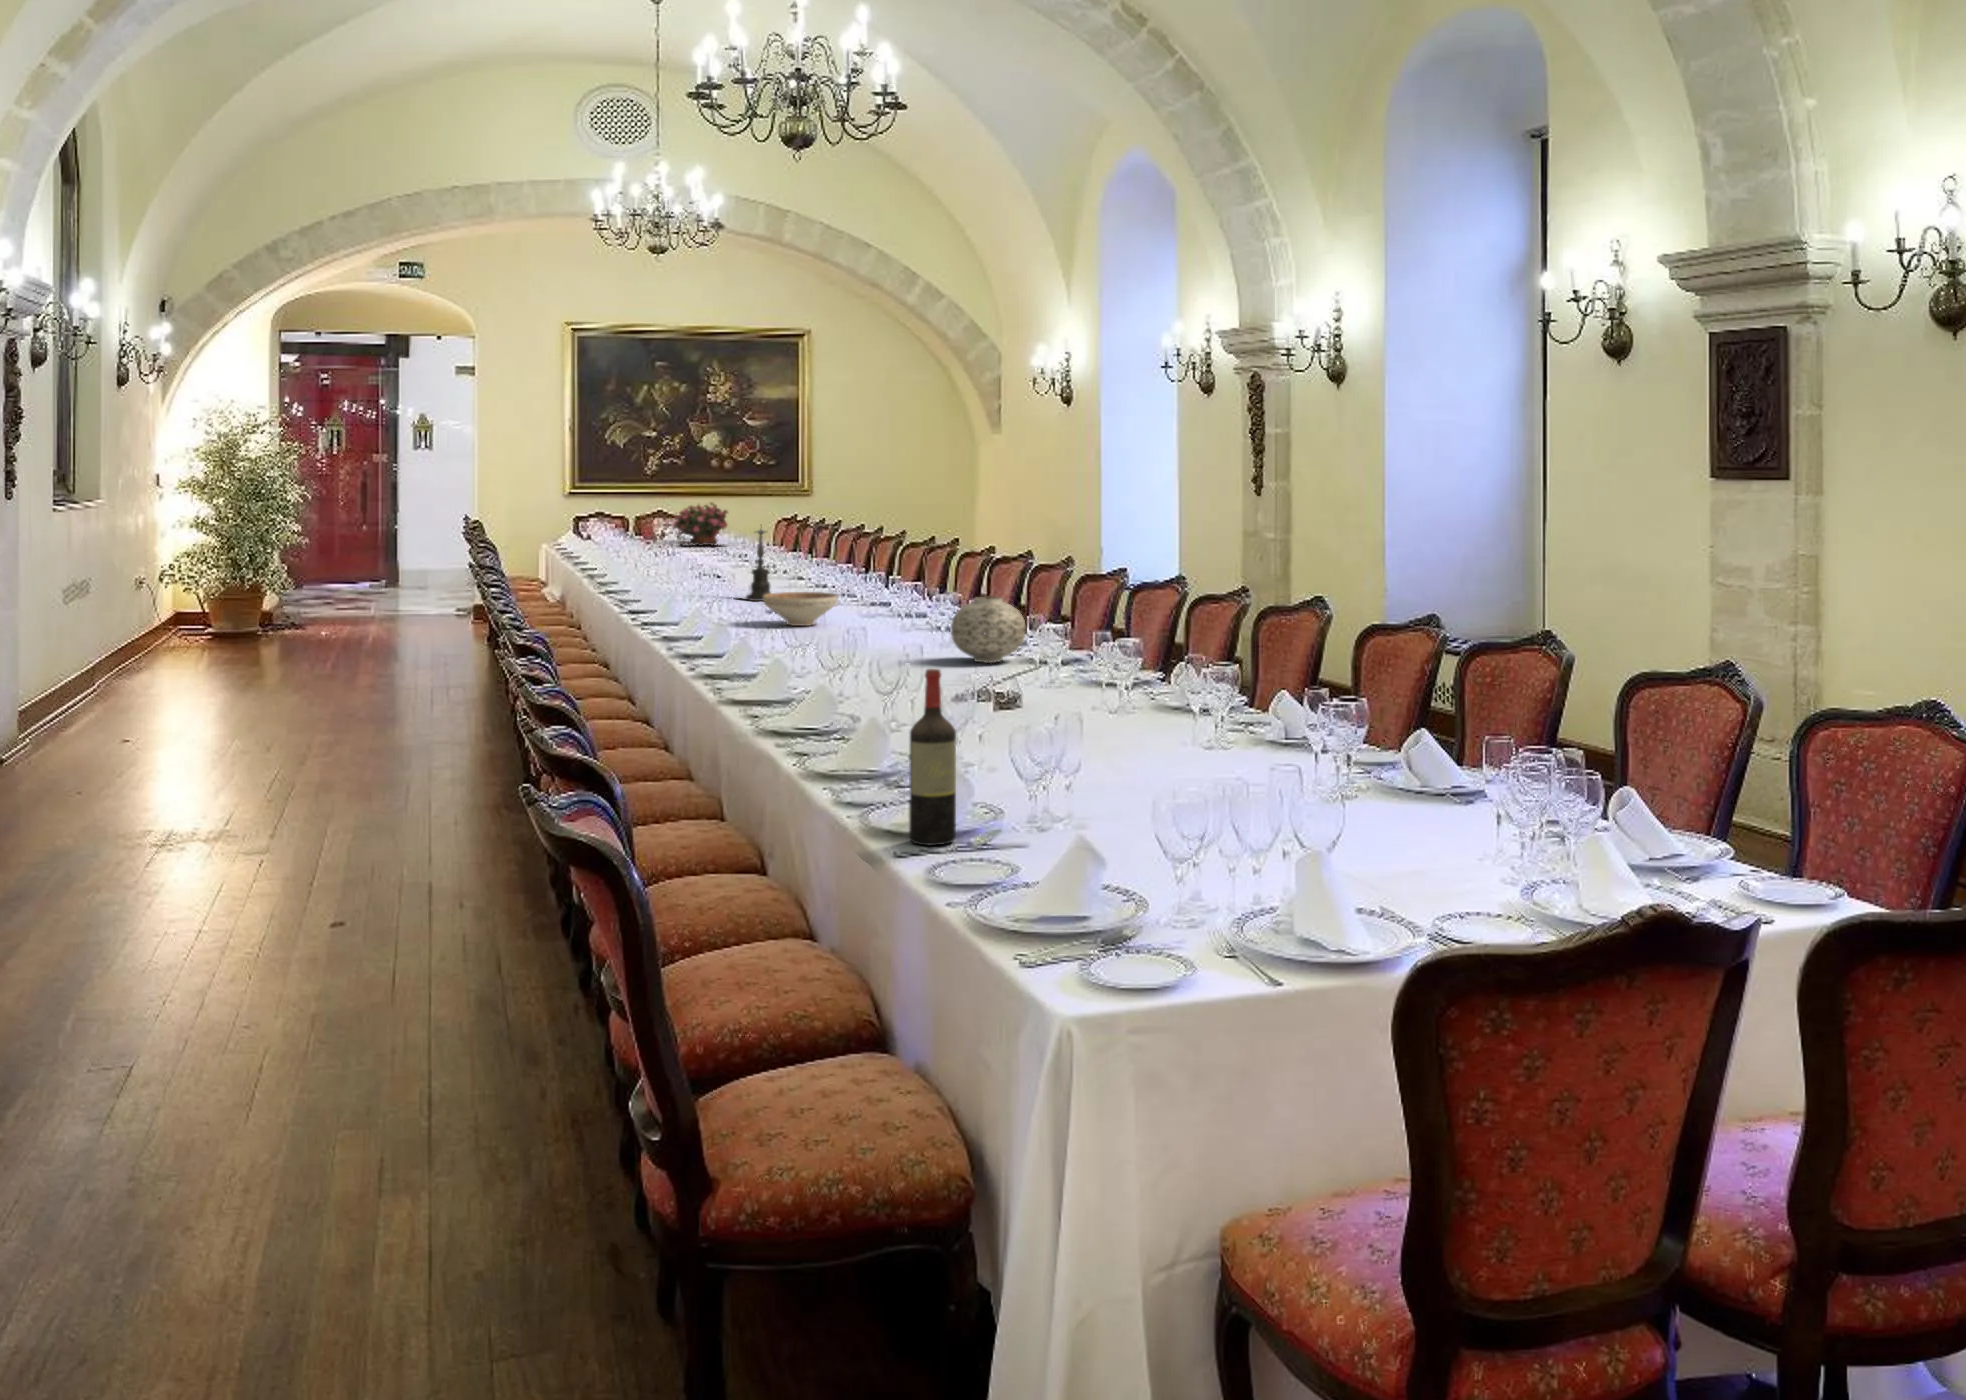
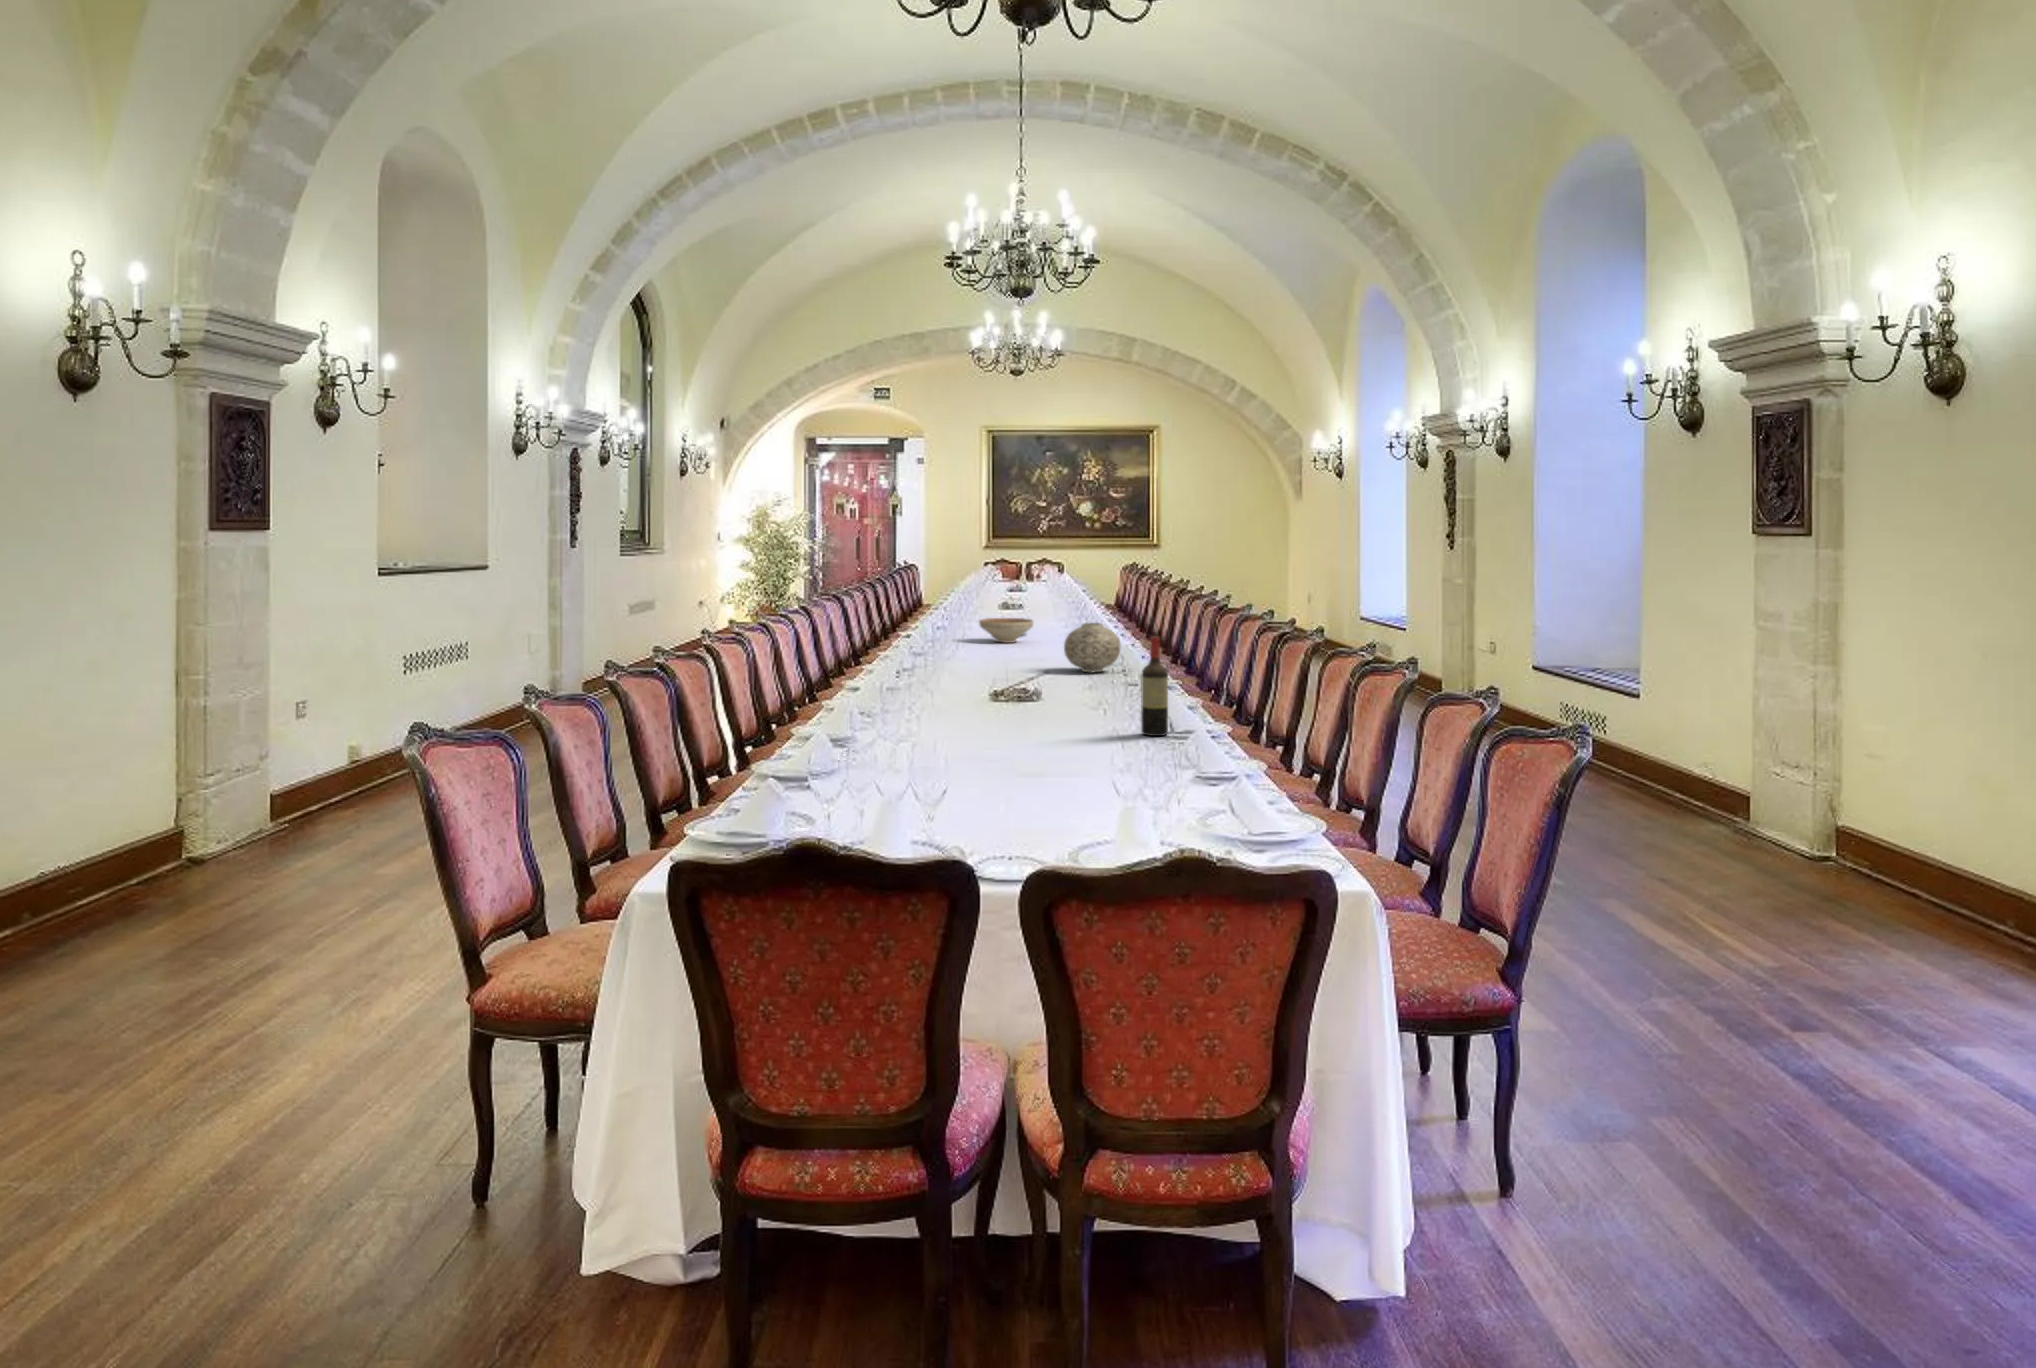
potted flower: present [673,503,728,546] -> none [1022,554,1064,587]
candle holder: present [742,529,771,601] -> none [994,565,1031,625]
wine bottle: present [909,669,956,845] -> present [1141,636,1168,736]

